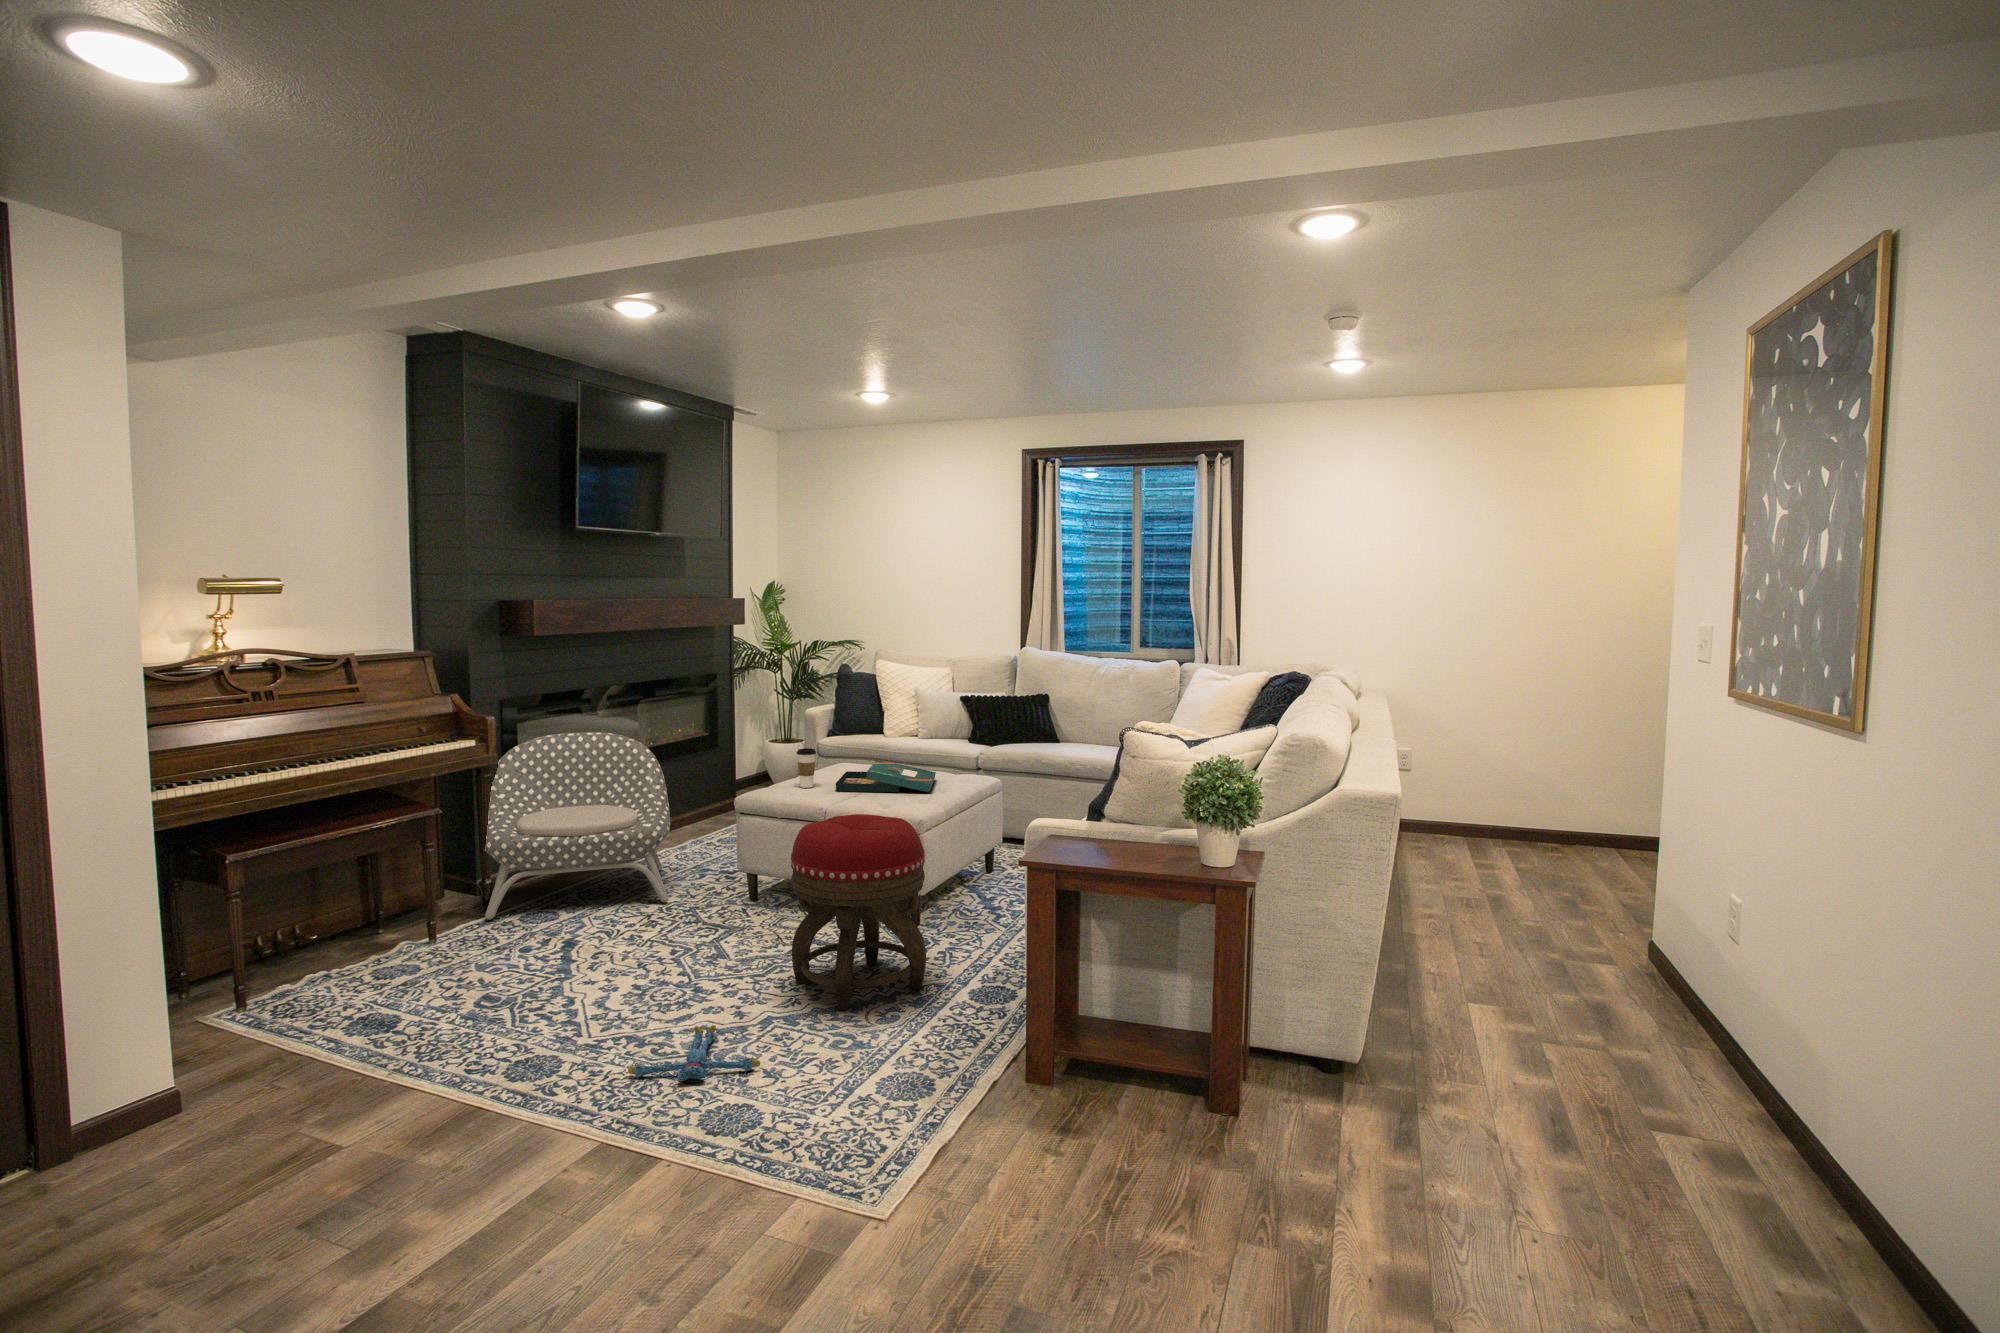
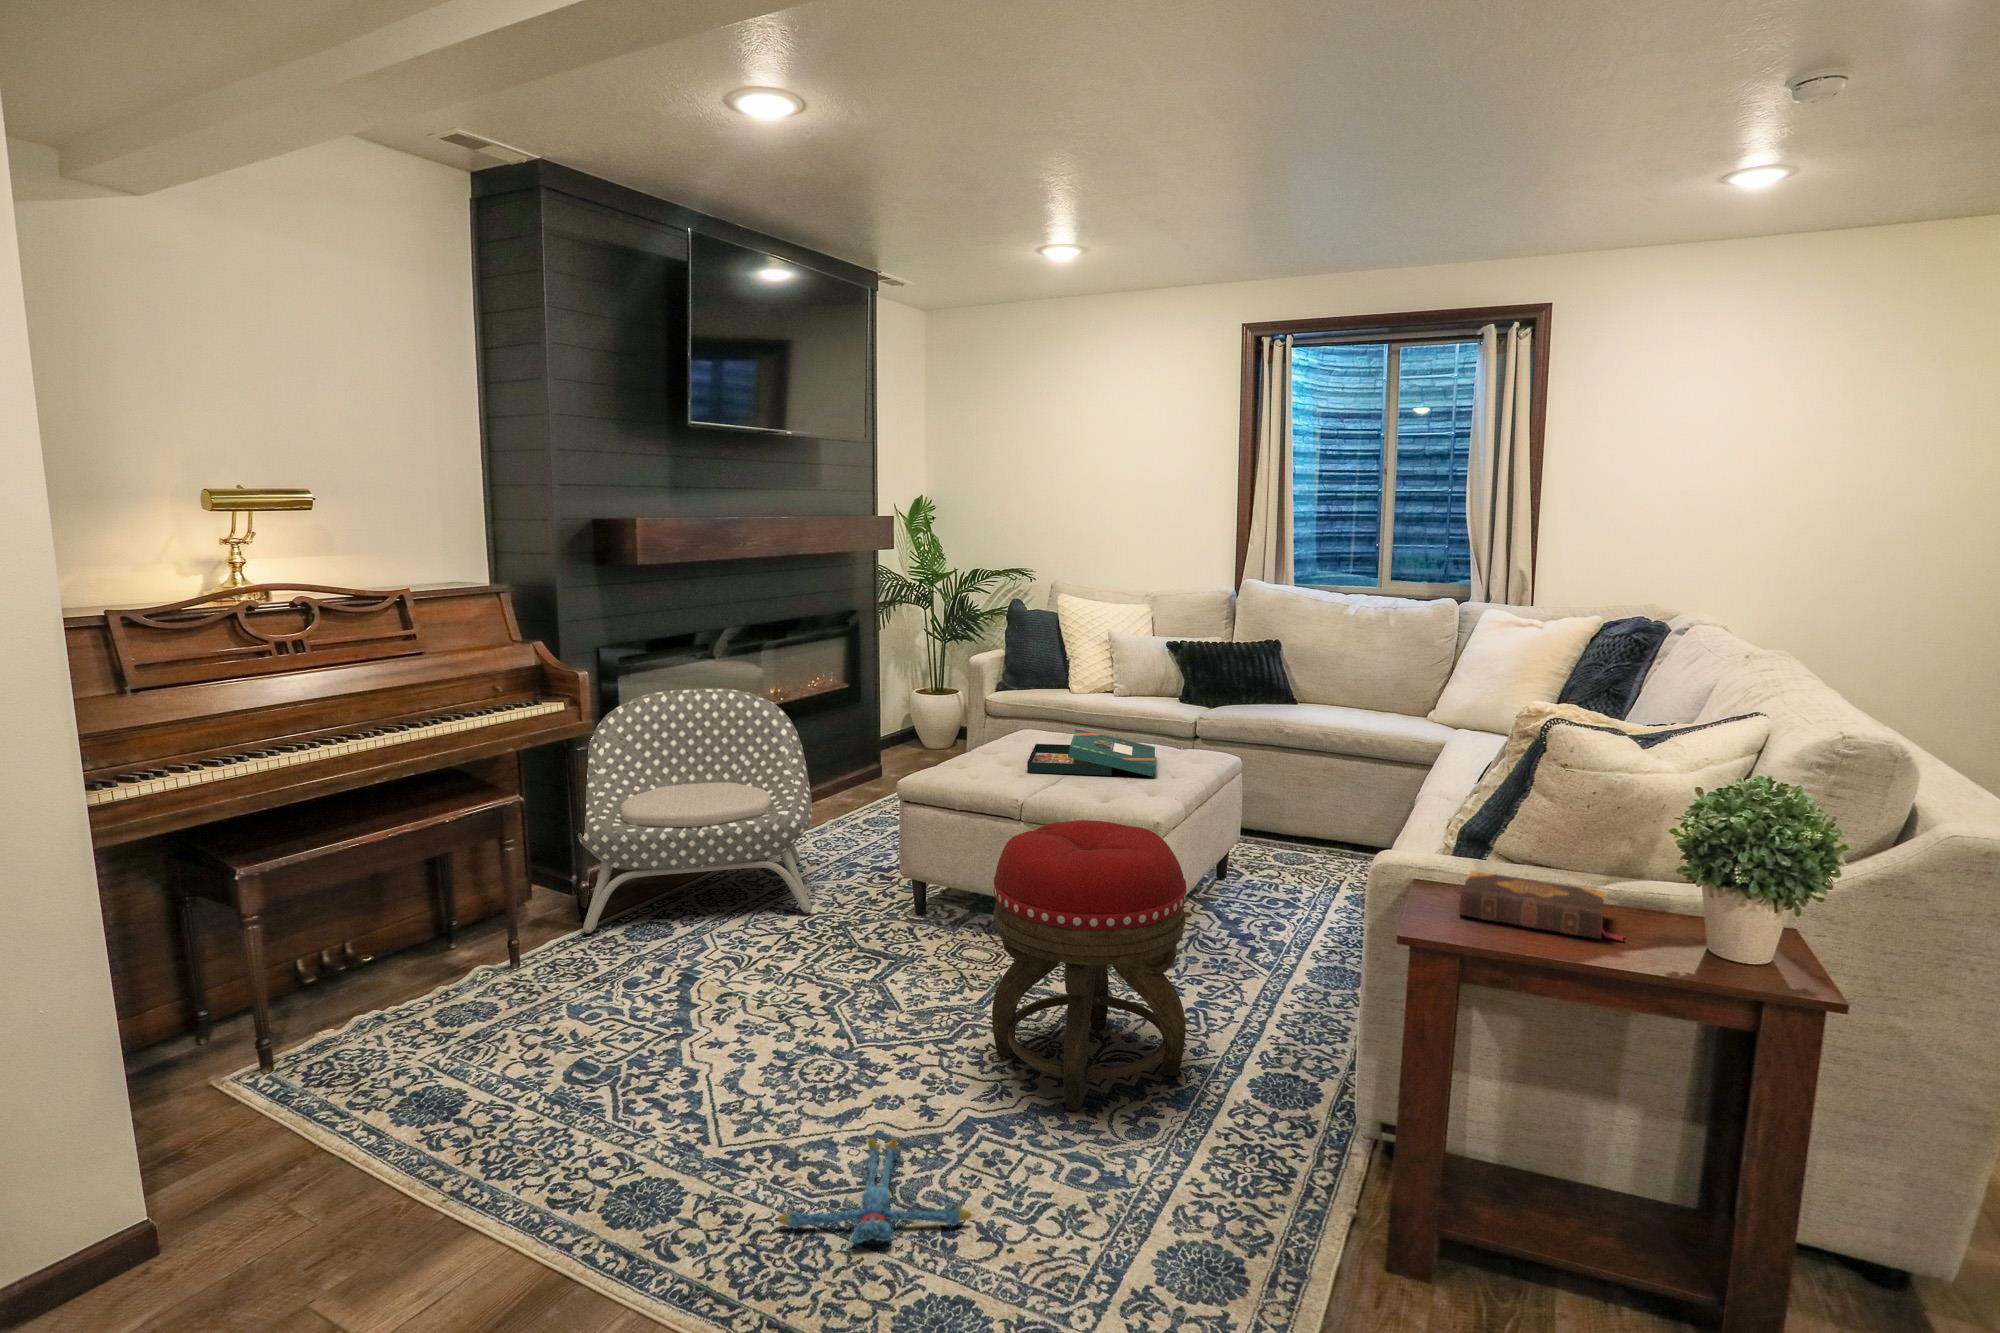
coffee cup: present [797,748,816,788] -> none [975,714,1000,767]
book: none [1066,827,1157,862] -> present [1459,871,1624,941]

